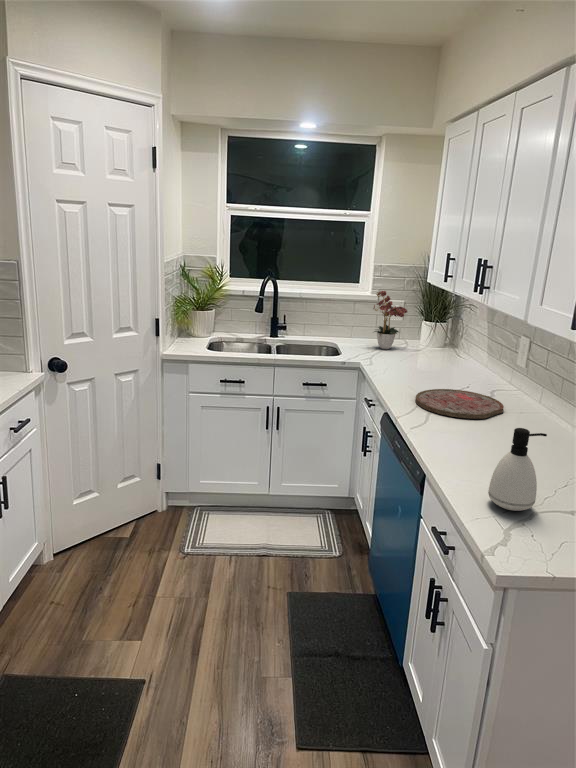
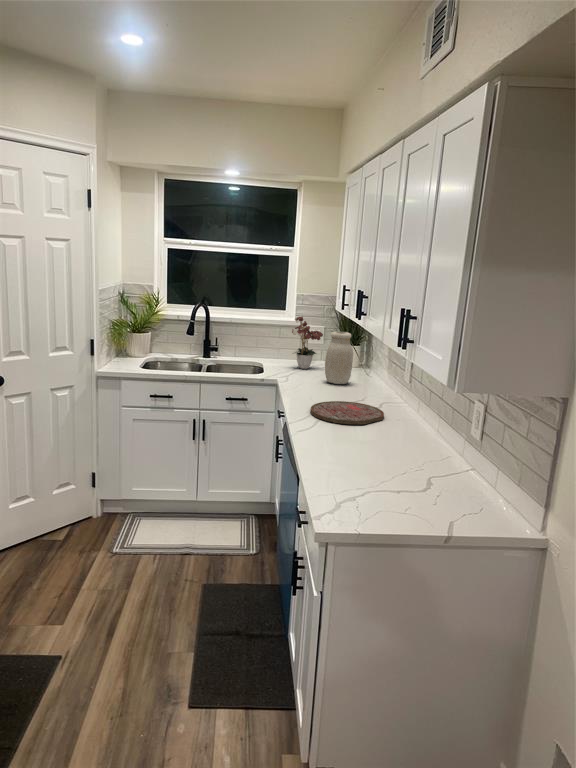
jar: none [416,308,449,368] -> present [325,332,353,384]
soap dispenser: present [488,428,547,511] -> none [333,423,374,490]

